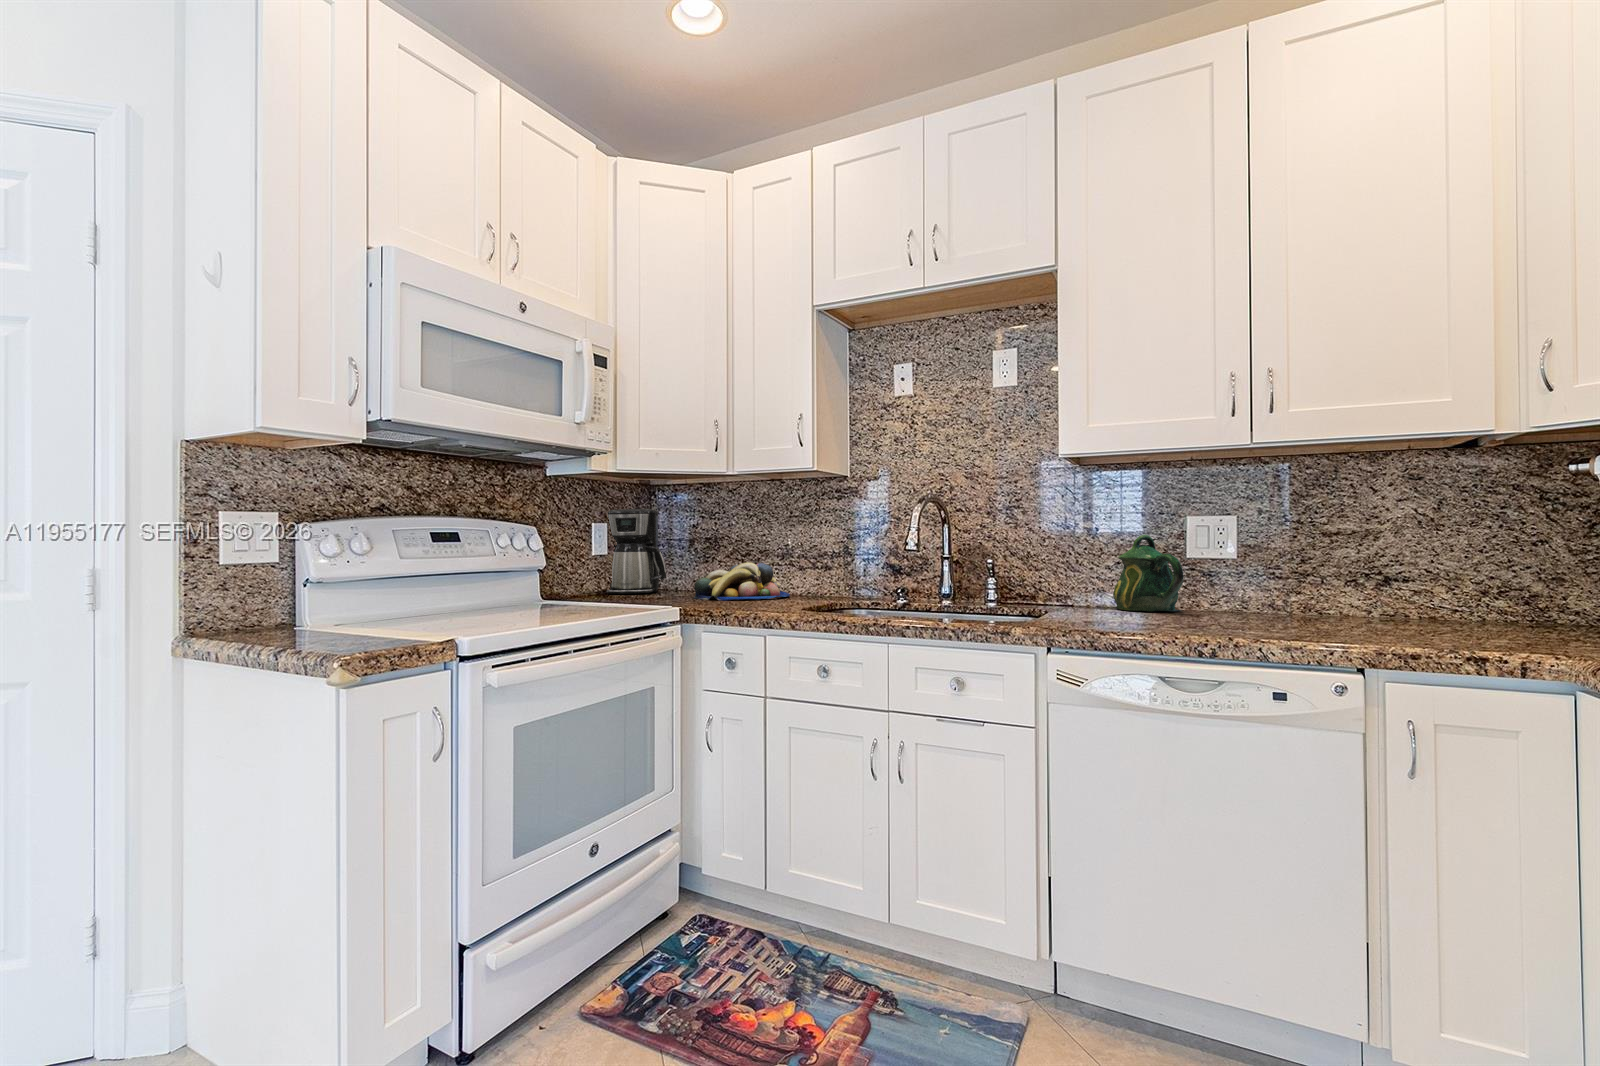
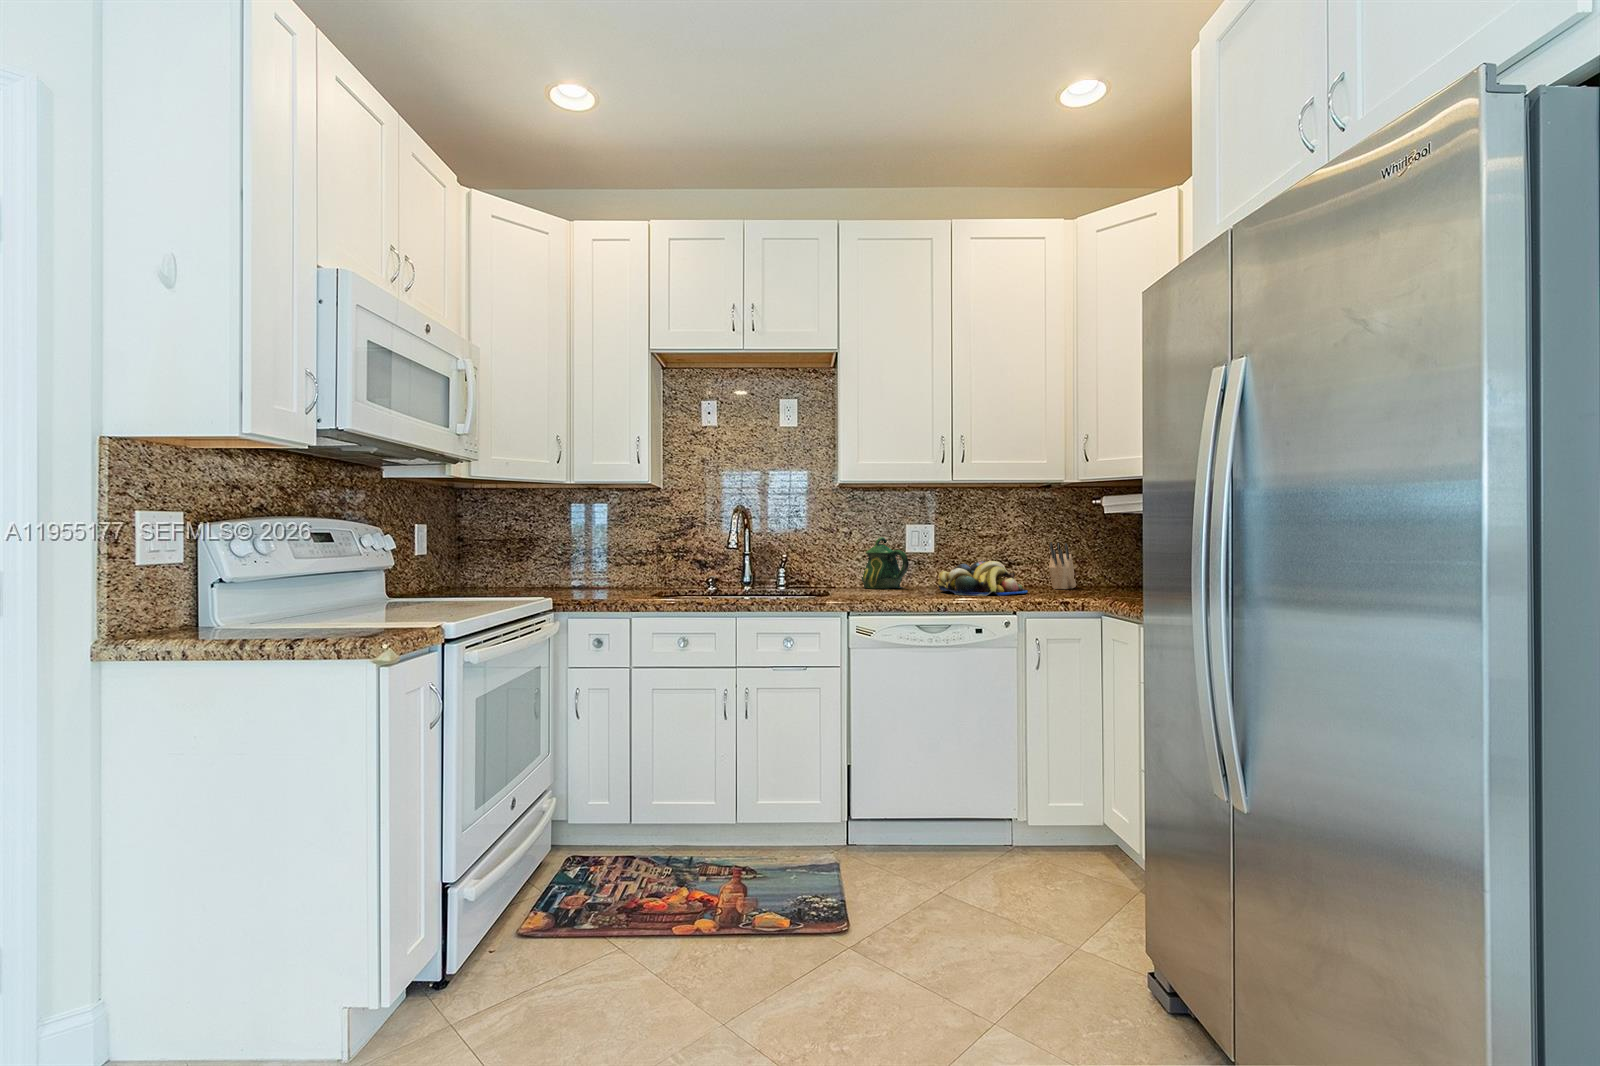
coffee maker: present [606,509,666,594] -> none [420,511,484,592]
knife block: none [1465,543,1537,627] -> present [1049,542,1076,589]
fruit bowl: present [694,562,790,600] -> present [938,561,1028,596]

